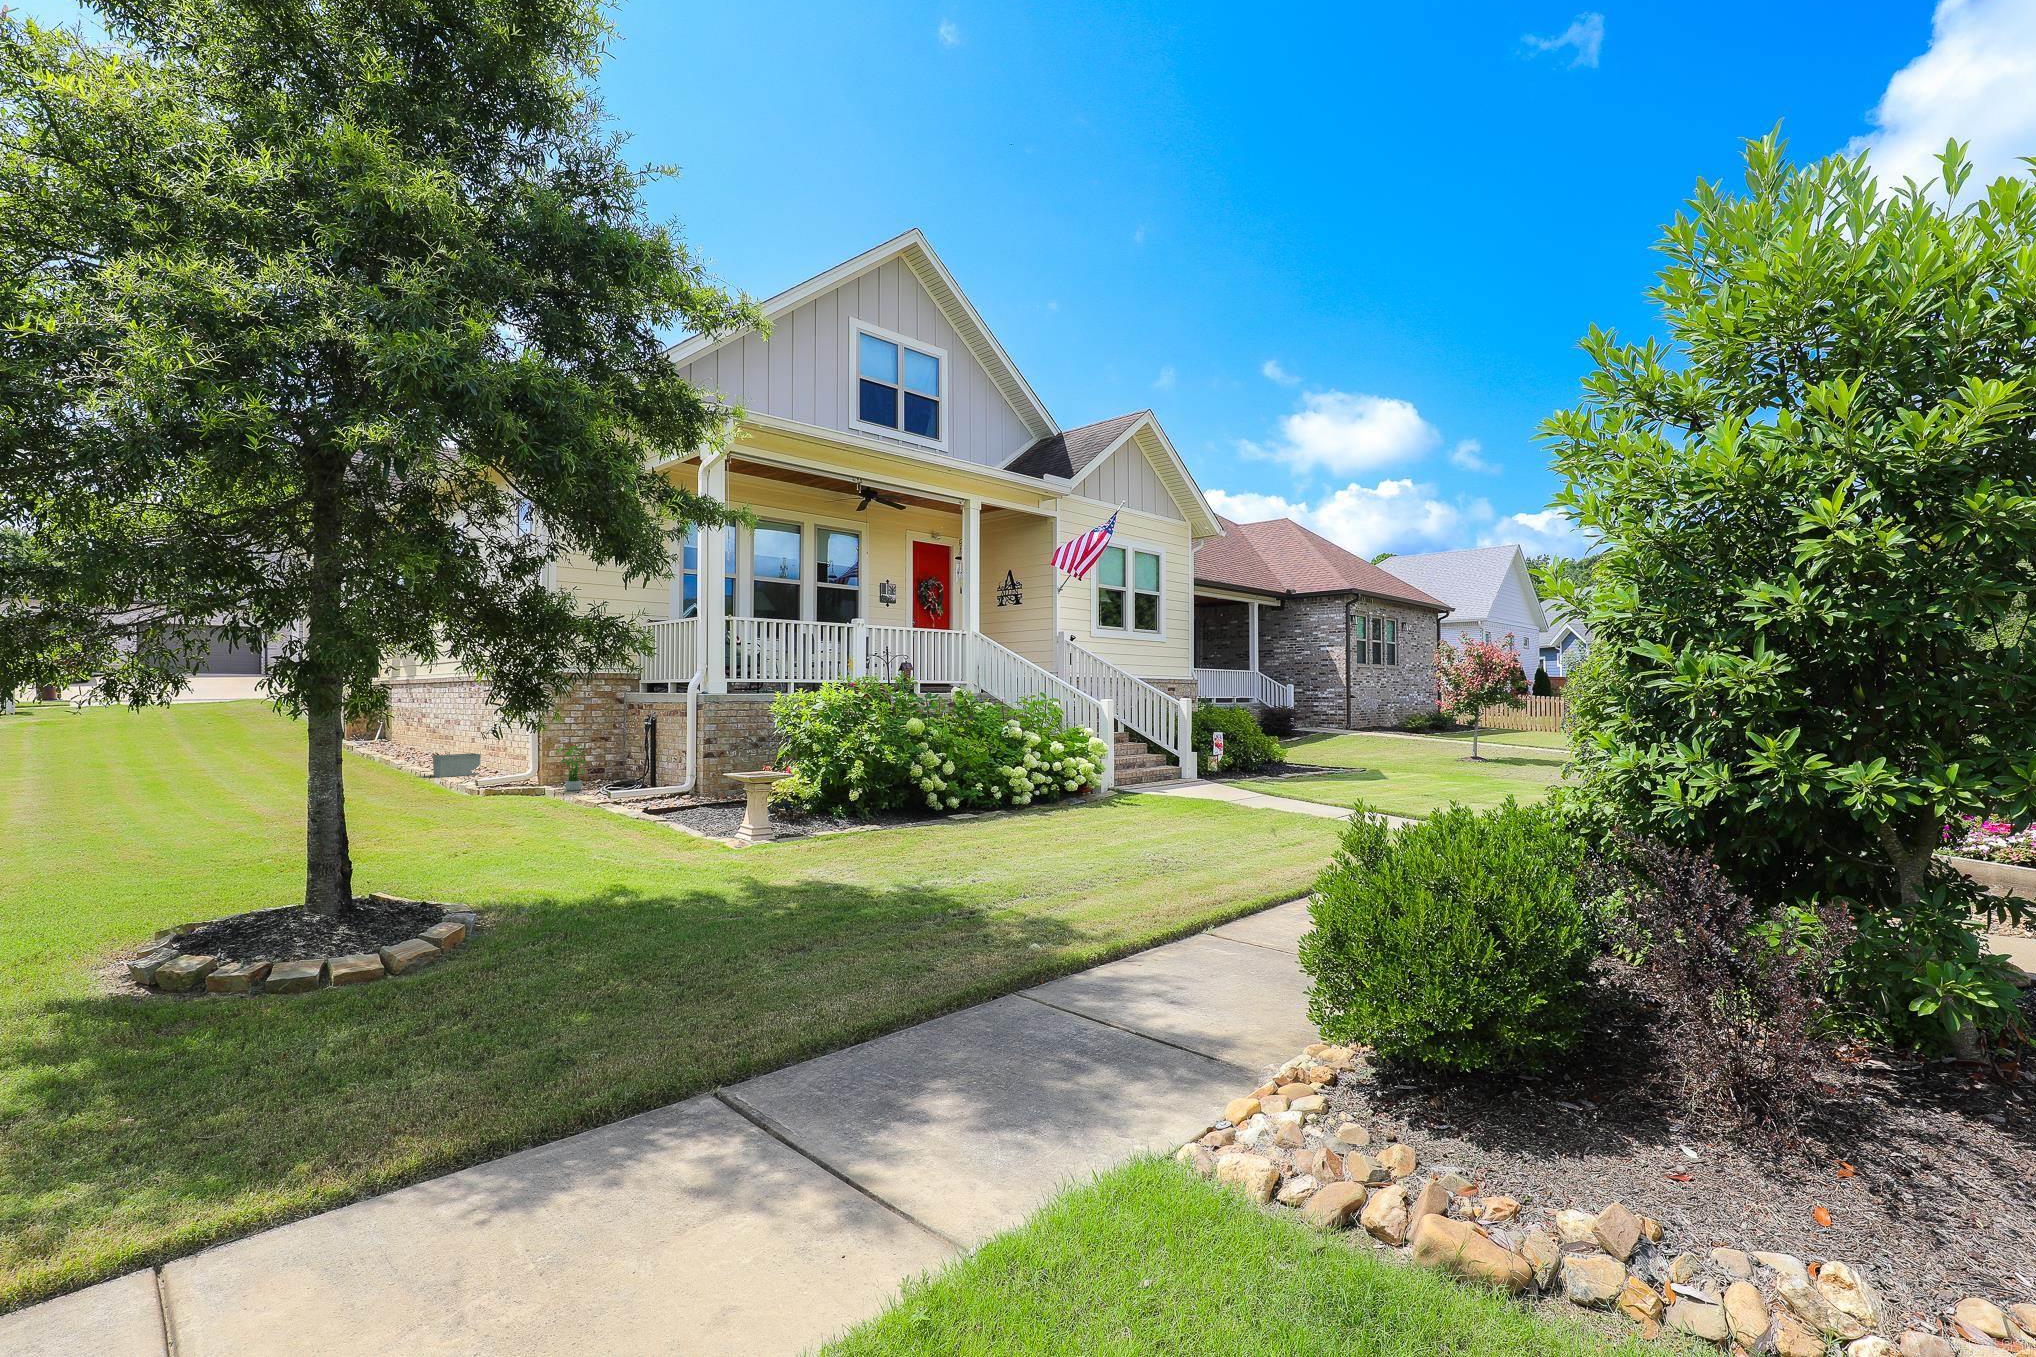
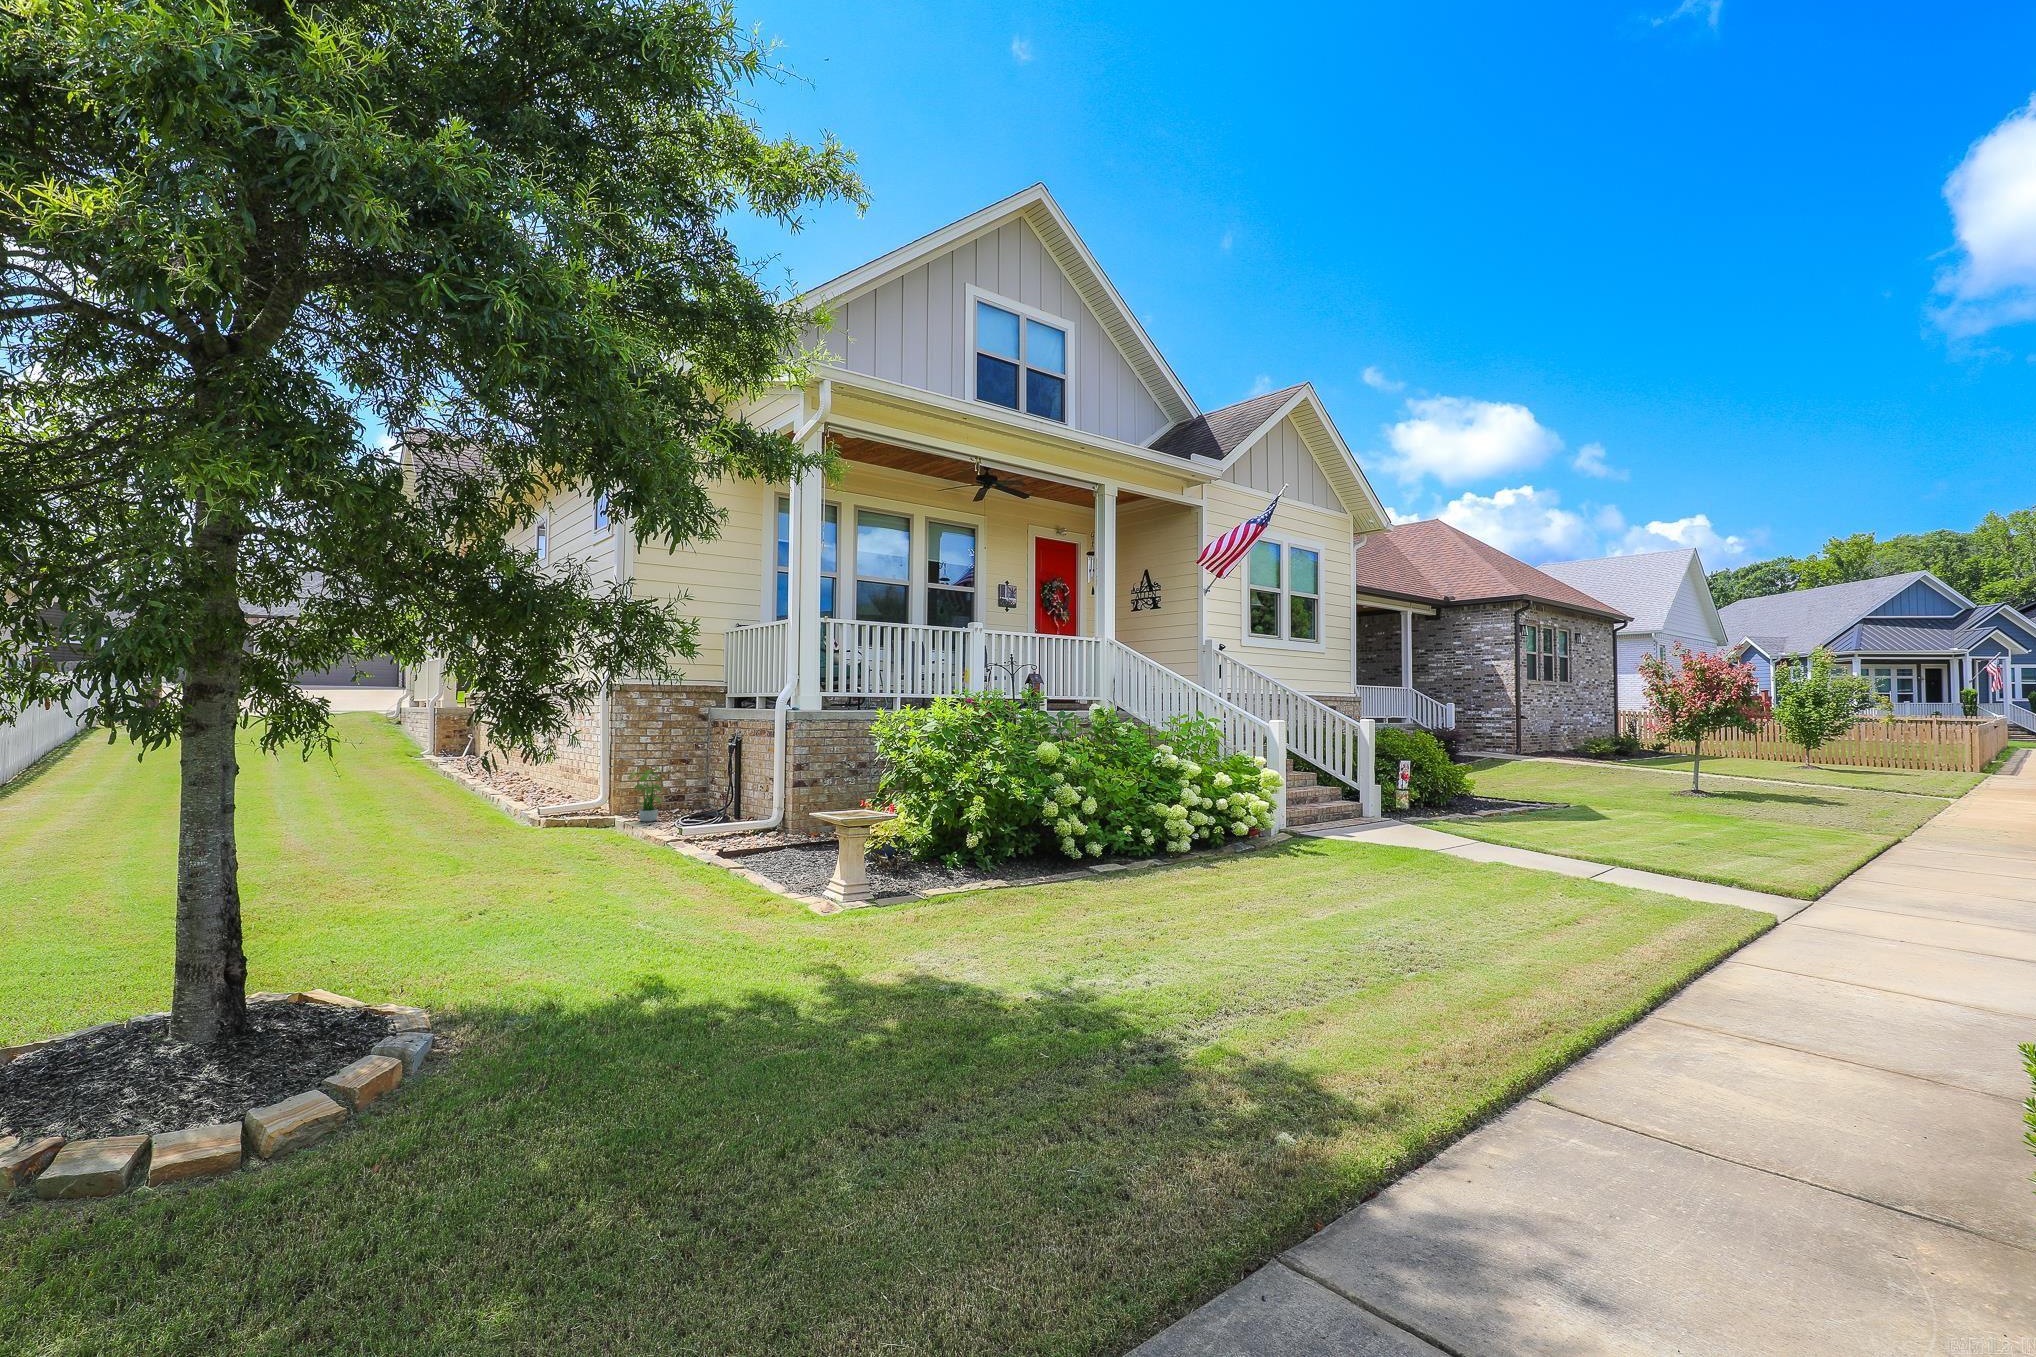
storage bin: present [433,753,481,777] -> none [505,775,556,802]

